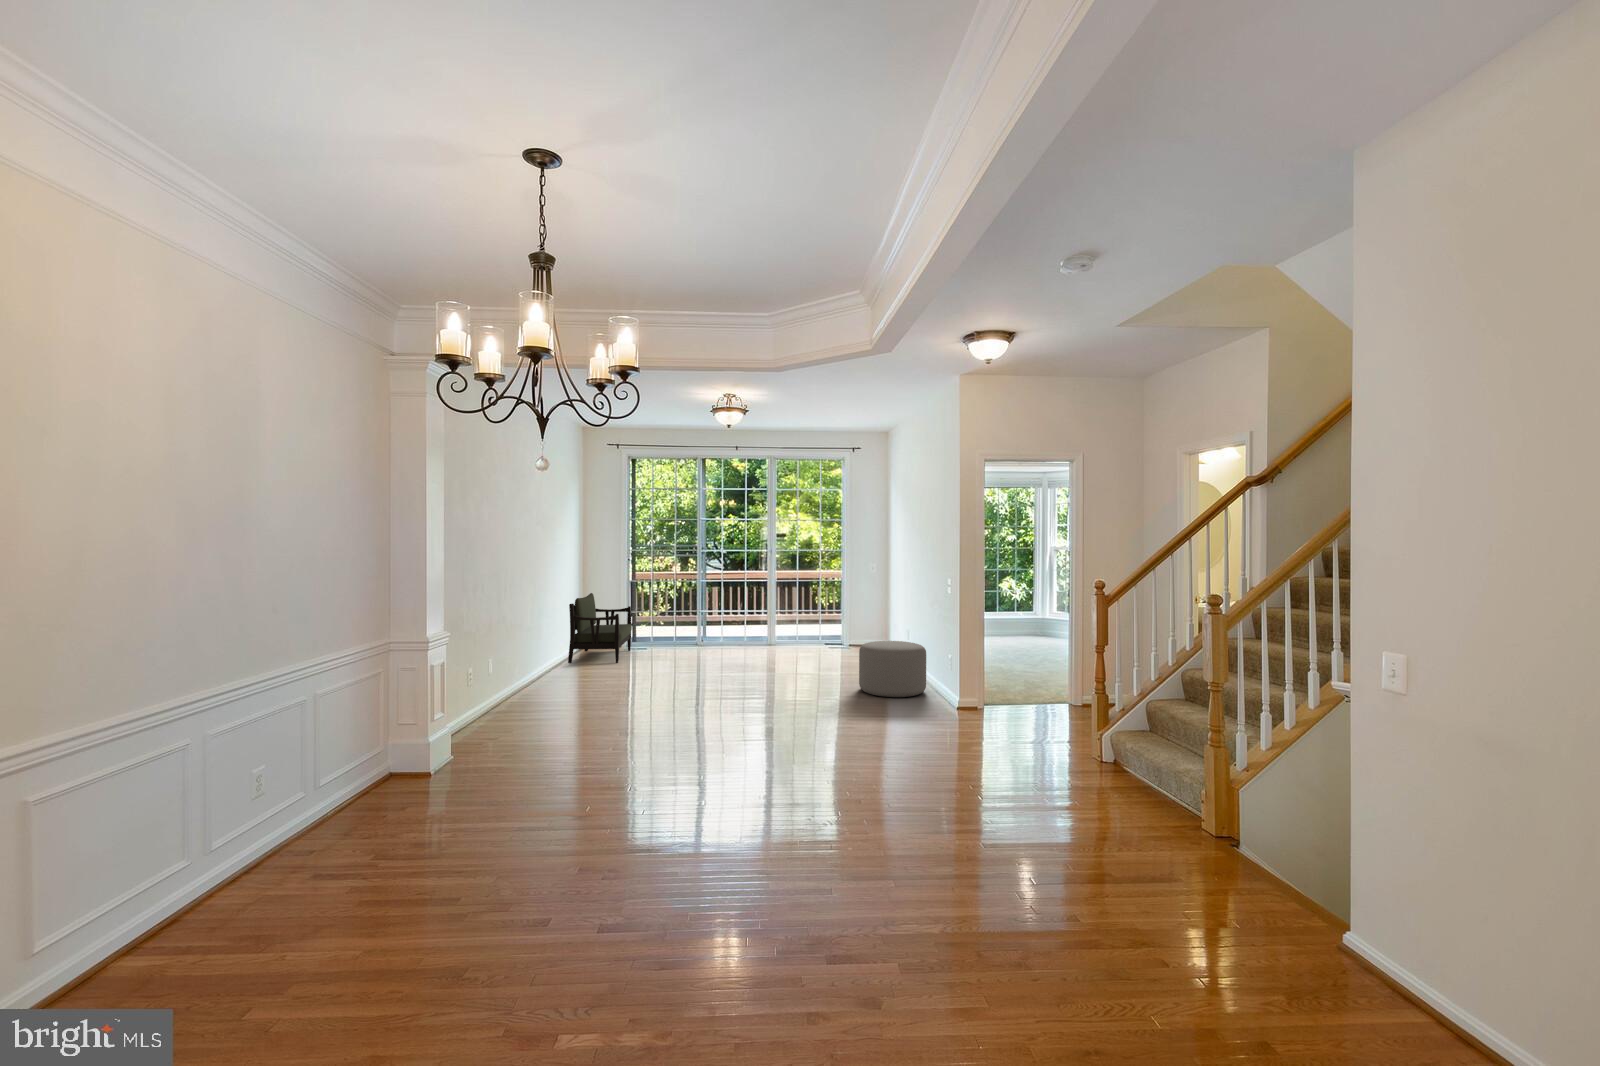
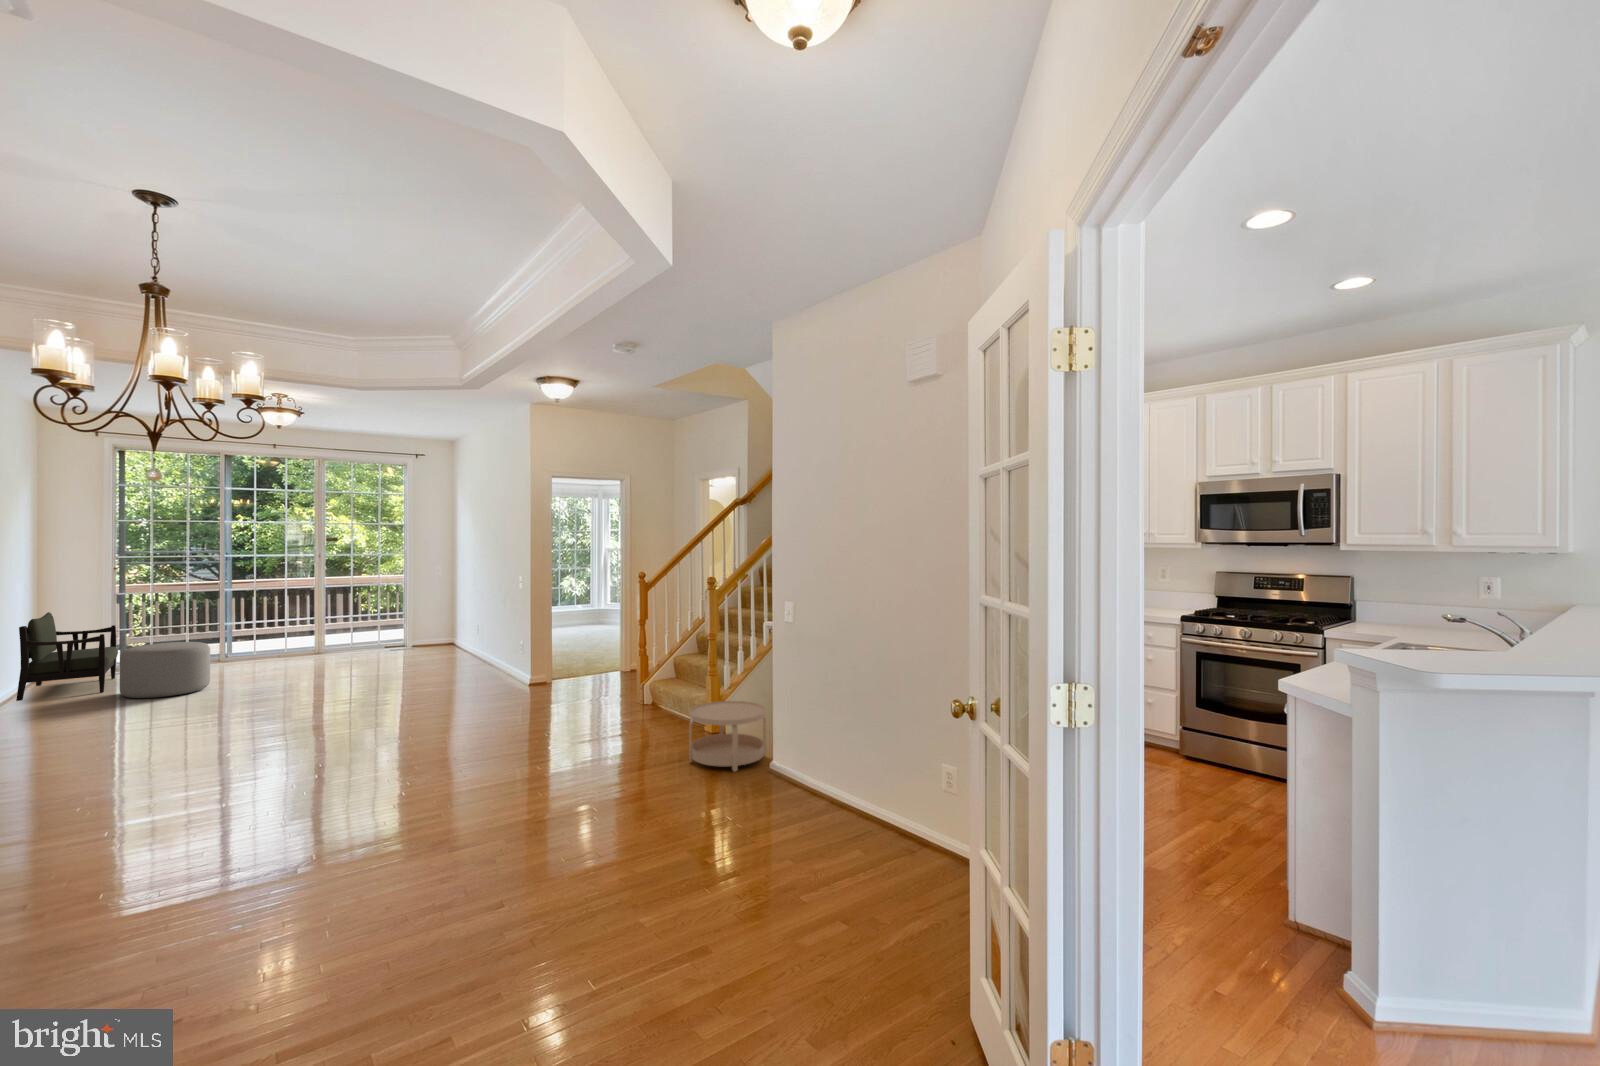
ottoman: present [859,641,926,697] -> present [120,642,210,698]
side table: none [1184,795,1336,936] -> present [689,701,766,771]

